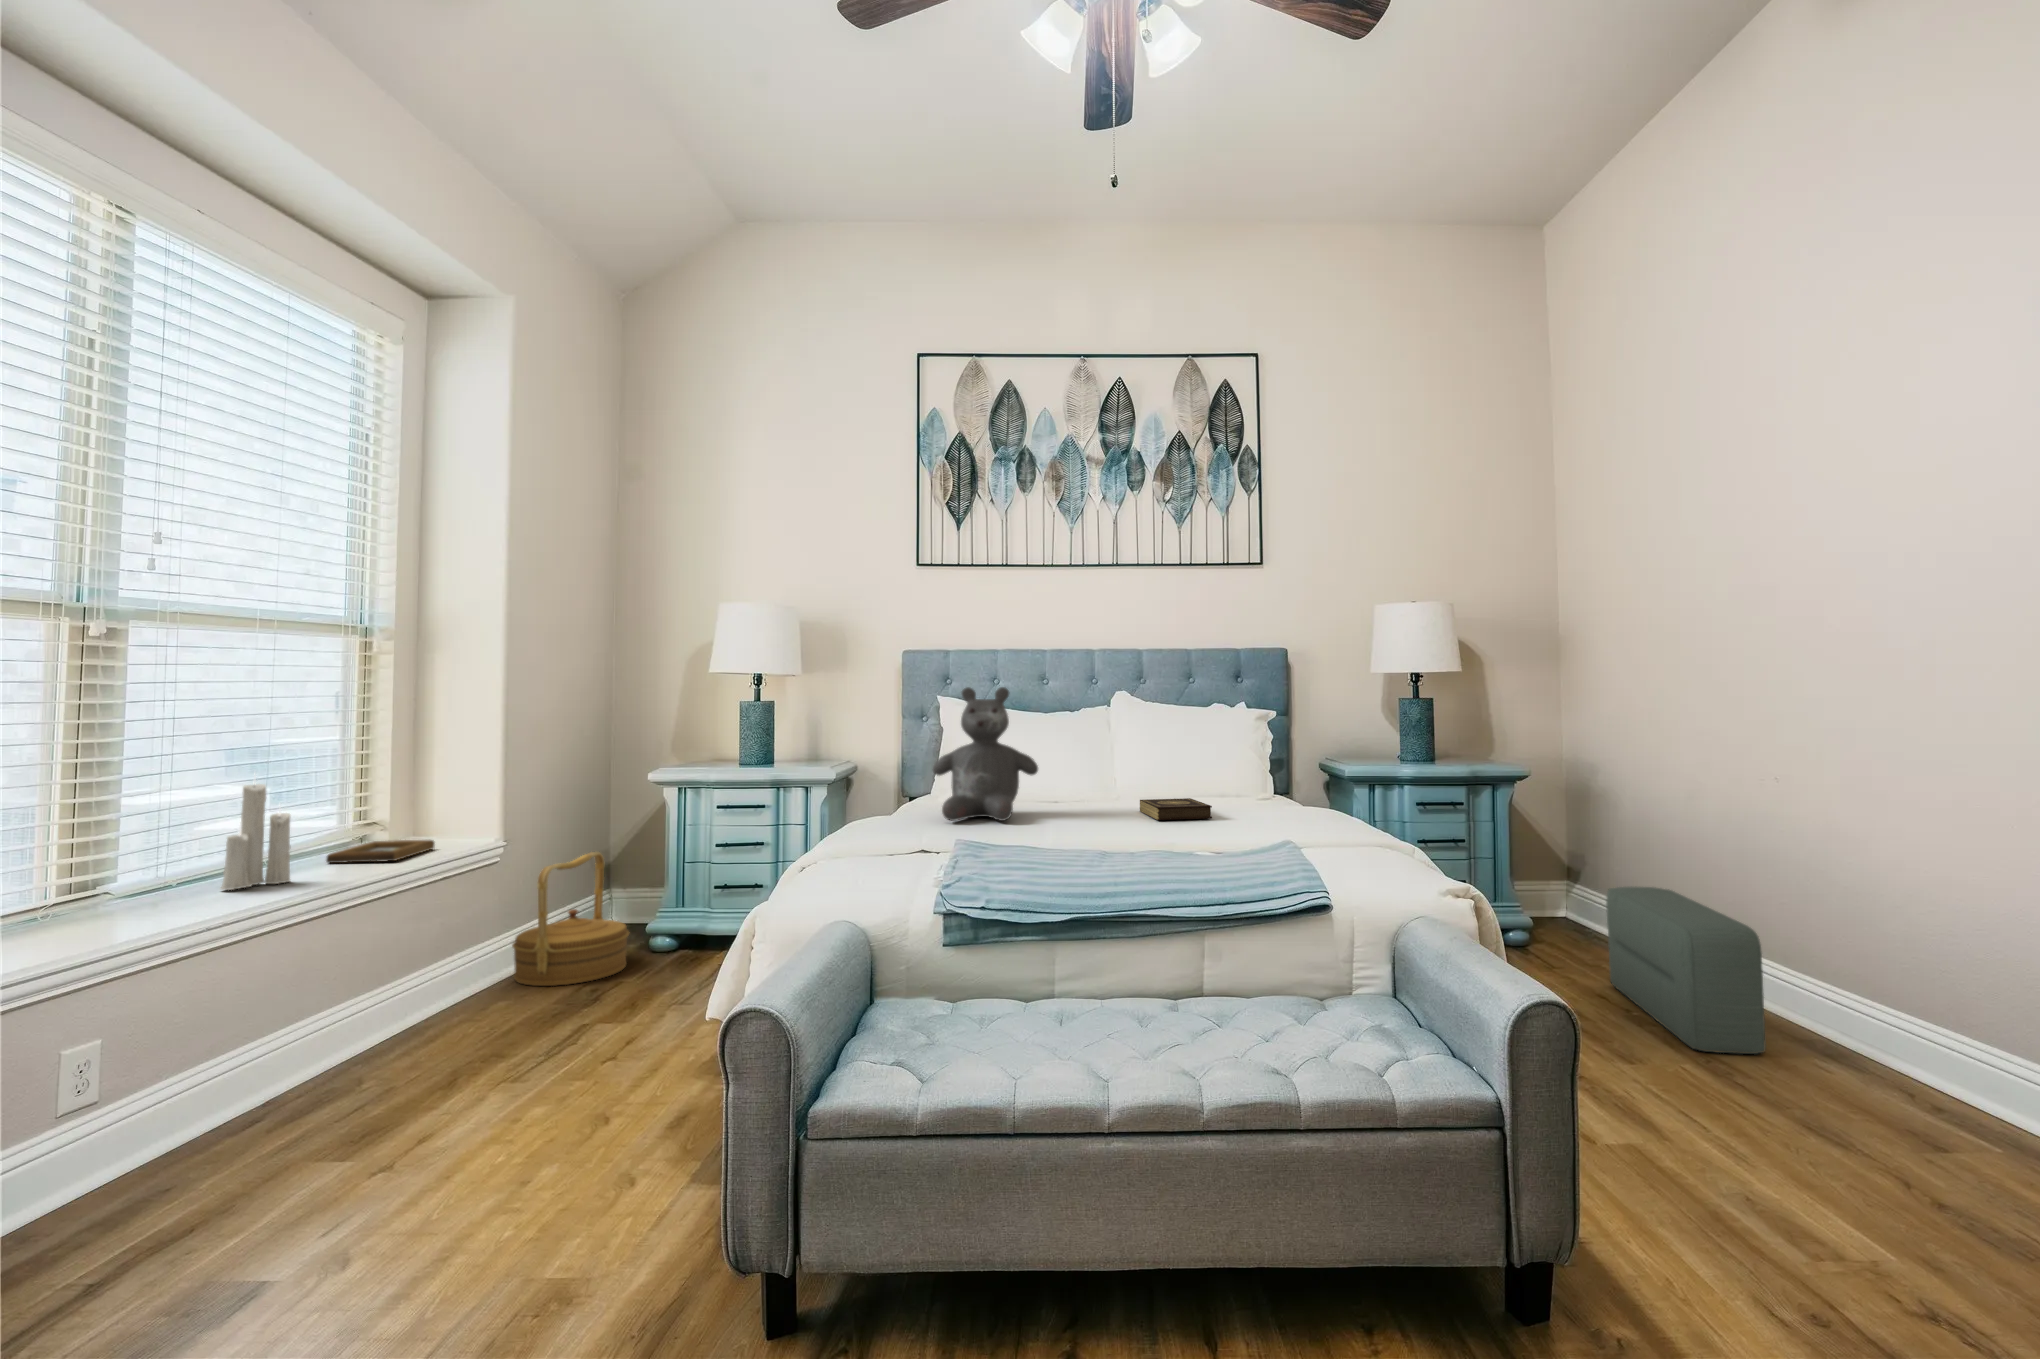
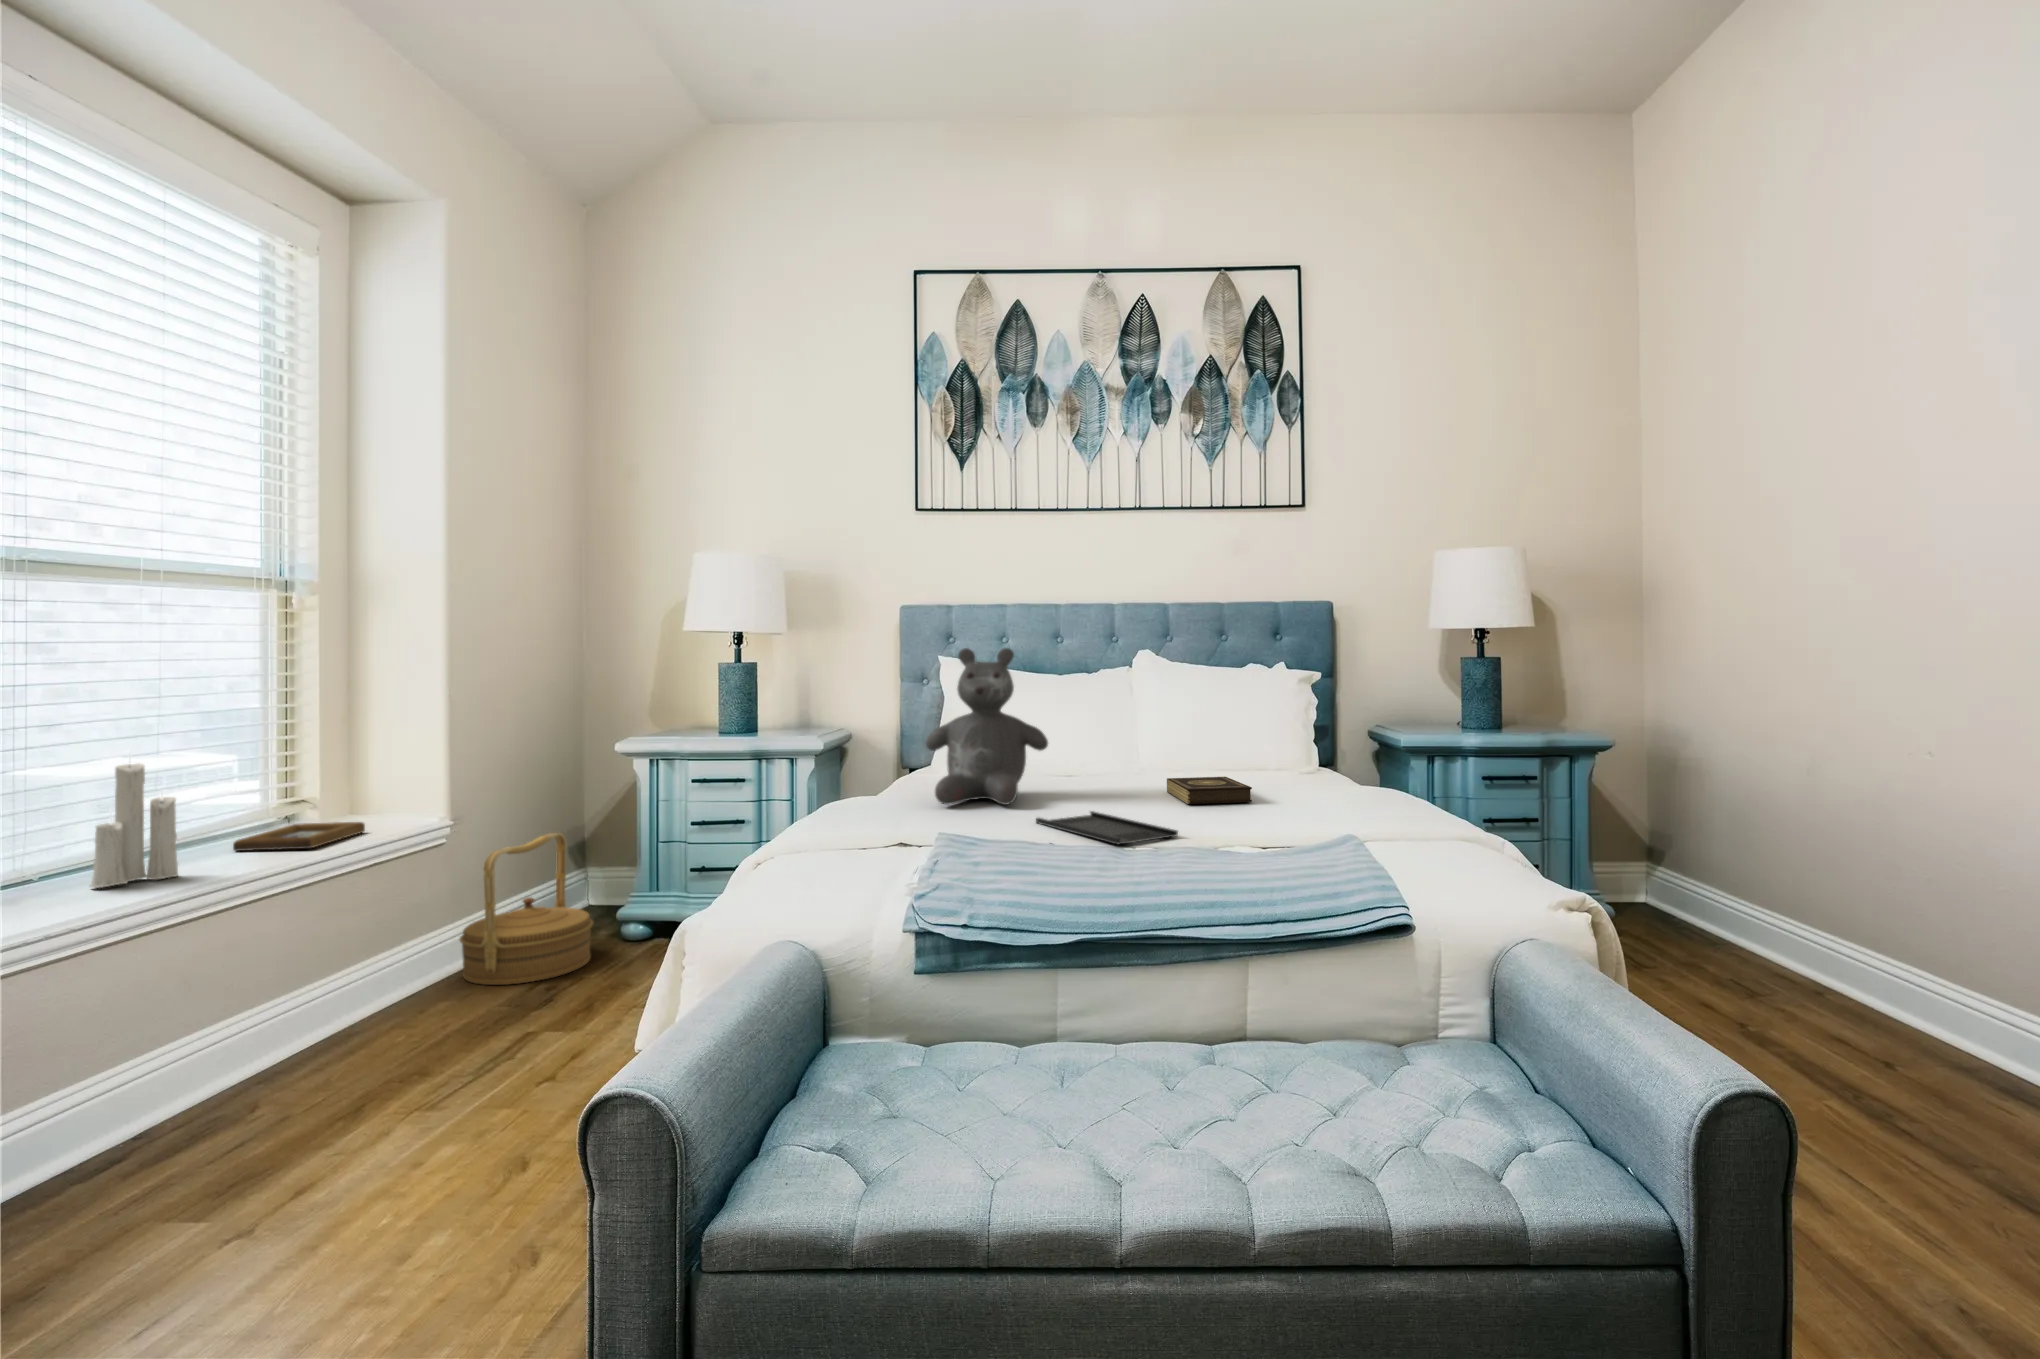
tray: none [1030,825,1149,849] -> present [1036,811,1178,844]
pouf: present [1606,887,1766,1054] -> none [1713,880,1926,1090]

